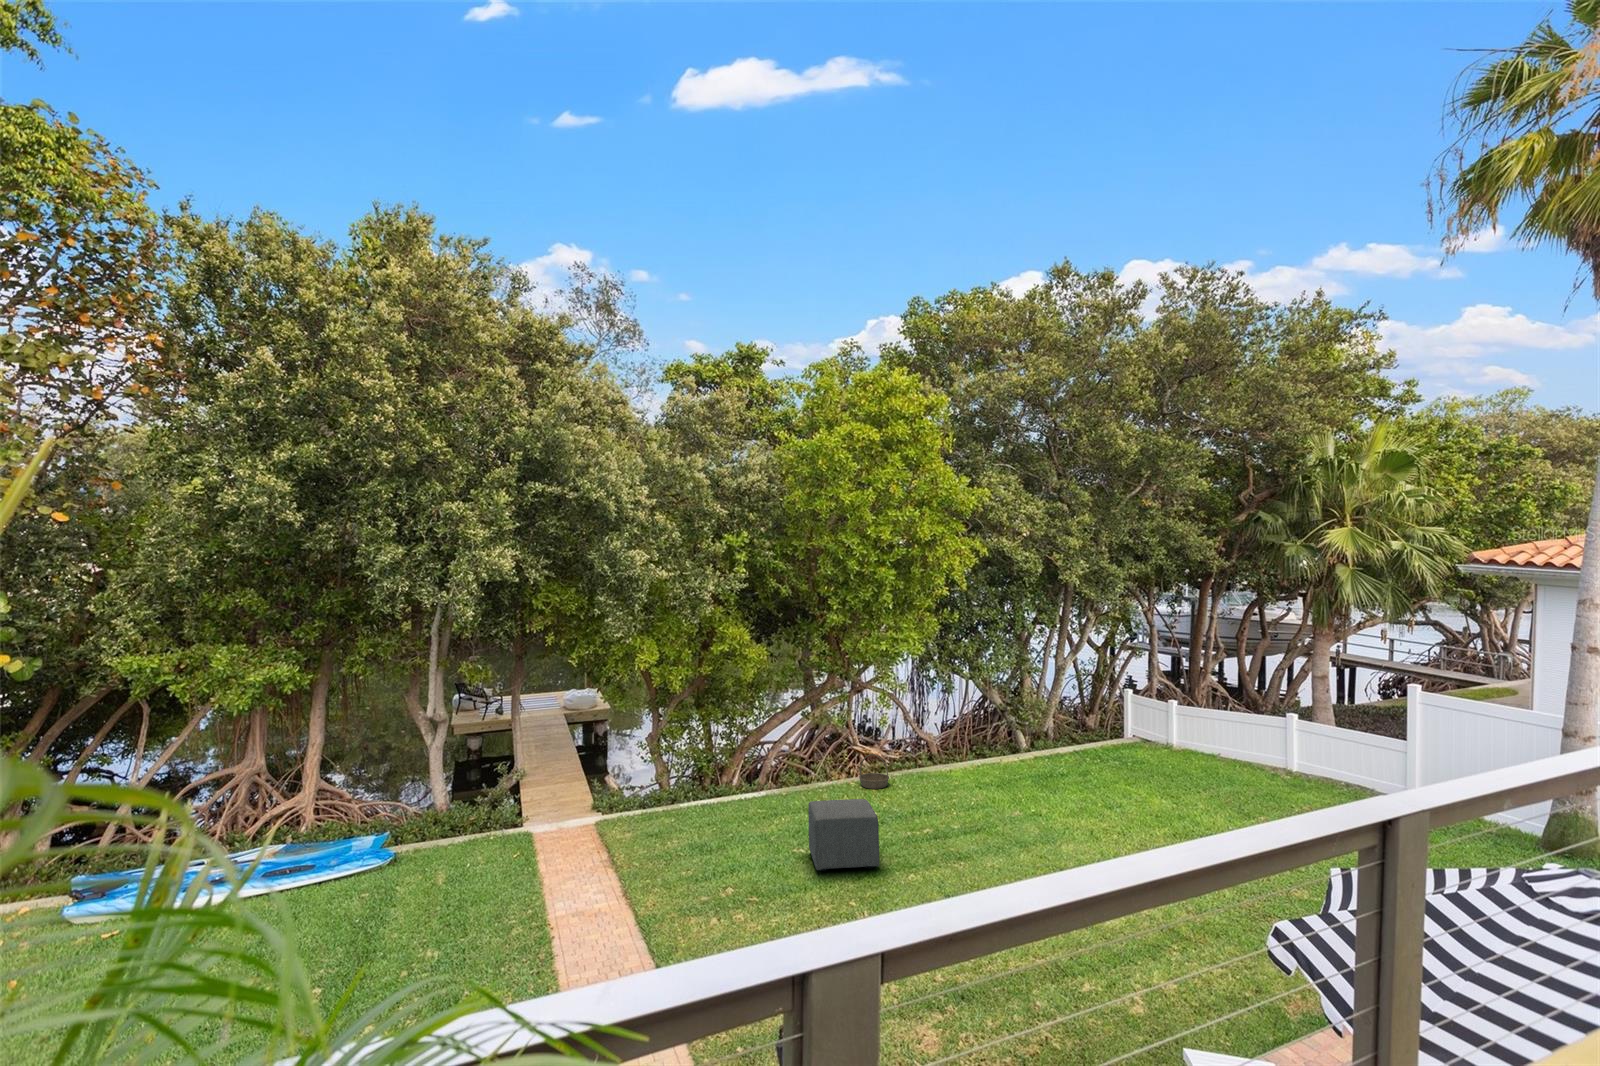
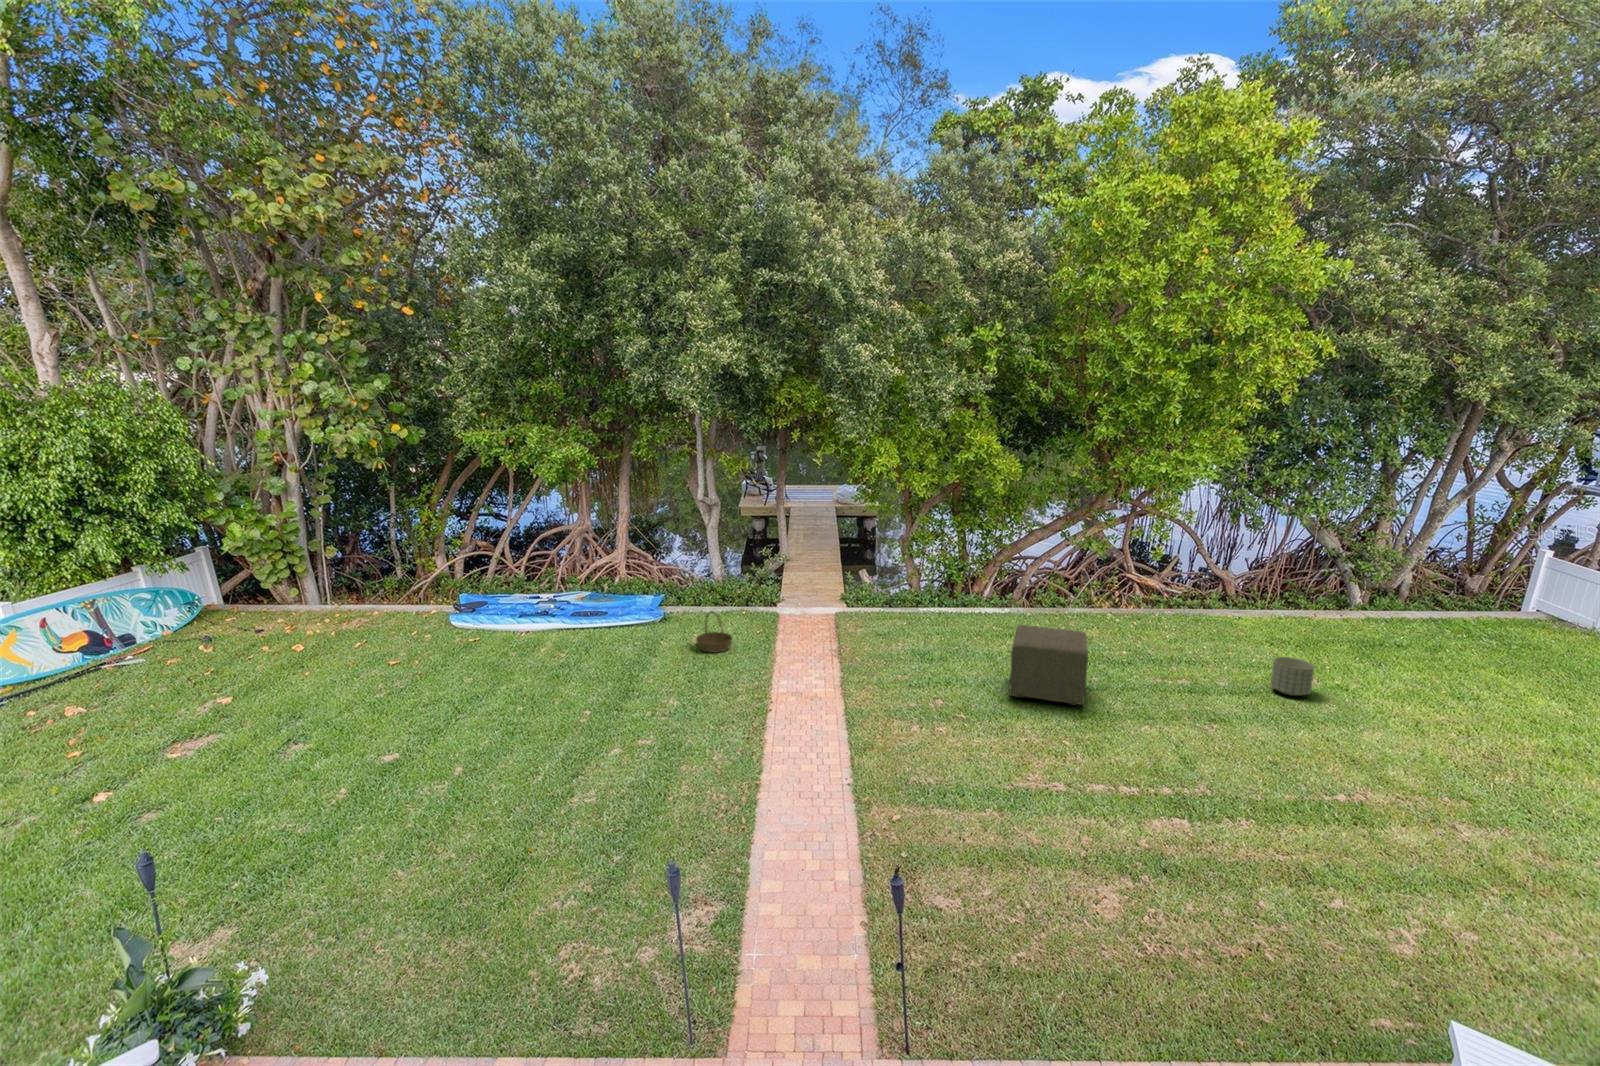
basket: present [859,754,889,789] -> present [696,612,732,653]
planter: none [1002,796,1031,828] -> present [1271,657,1314,696]

